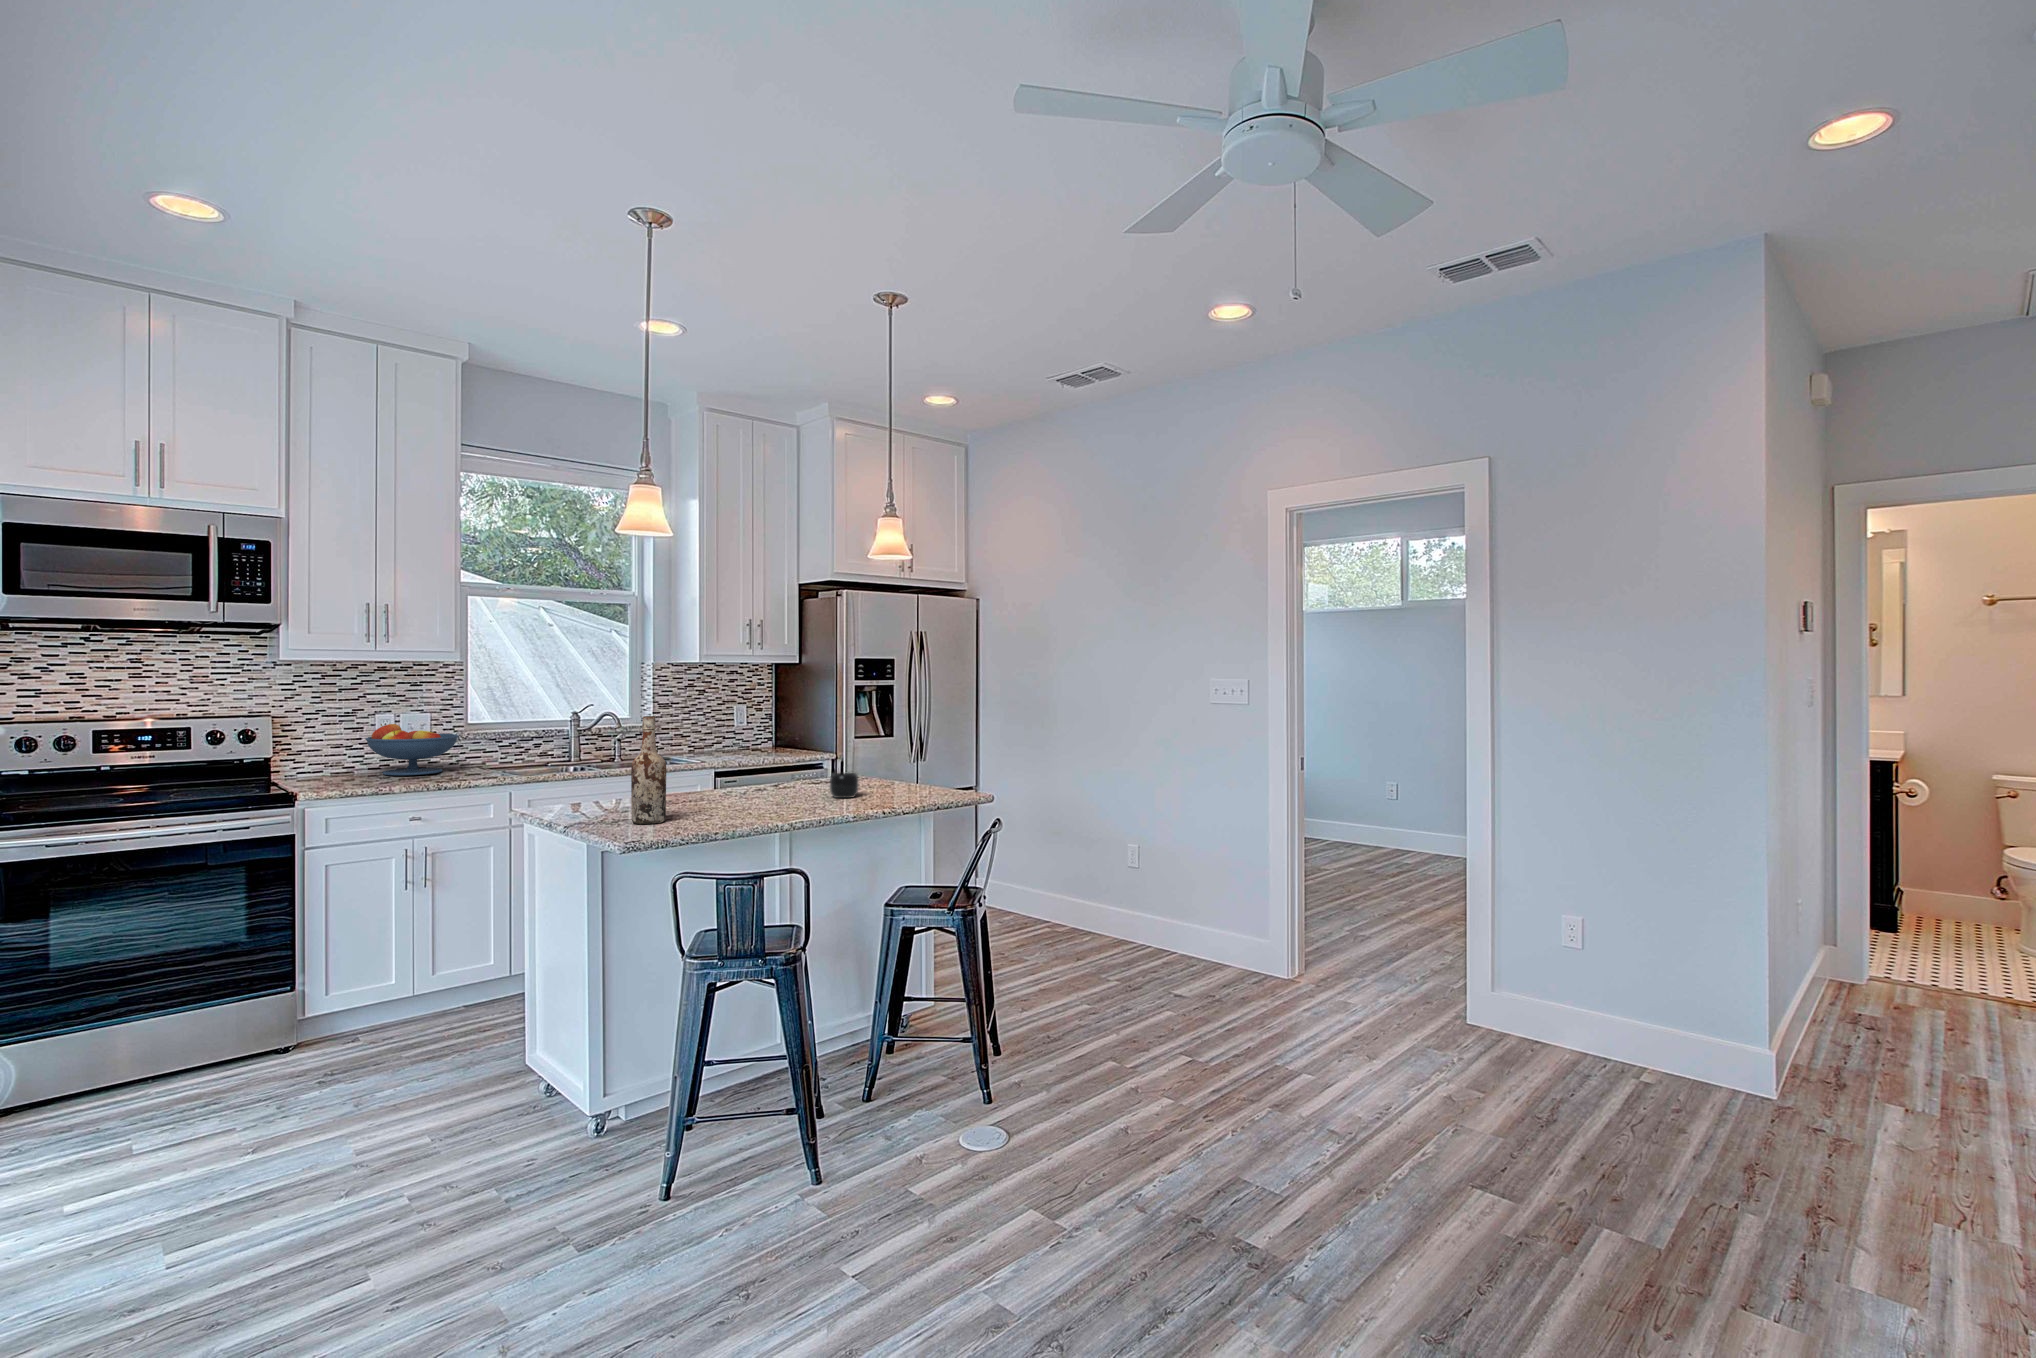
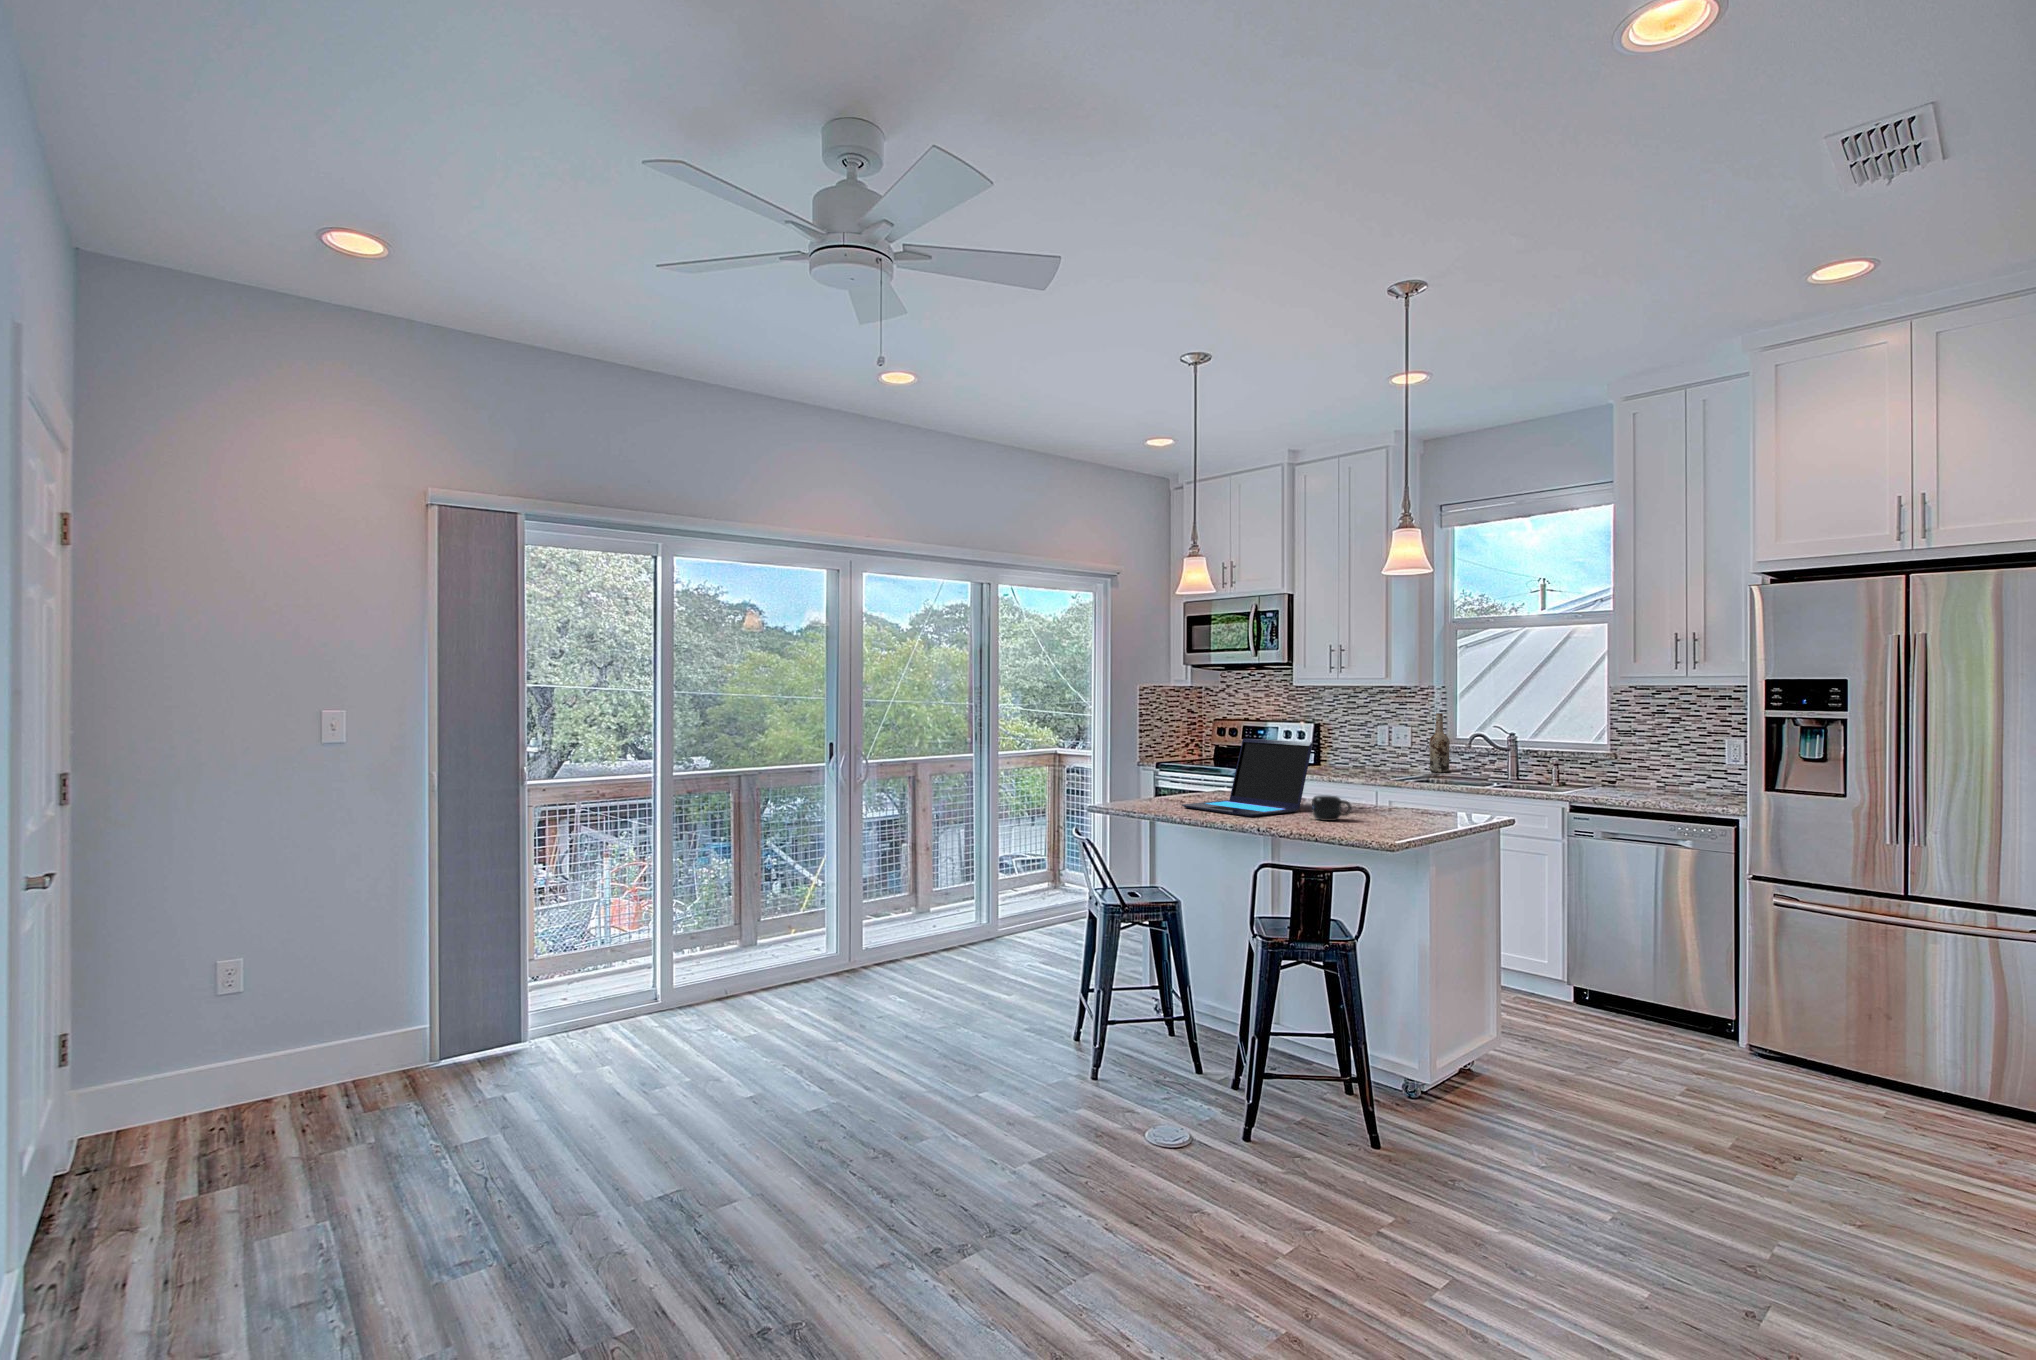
wine bottle: present [631,716,666,824] -> present [1430,713,1449,772]
laptop: none [670,723,819,818] -> present [1182,739,1313,817]
fruit bowl: present [365,724,458,775] -> none [1339,732,1403,772]

